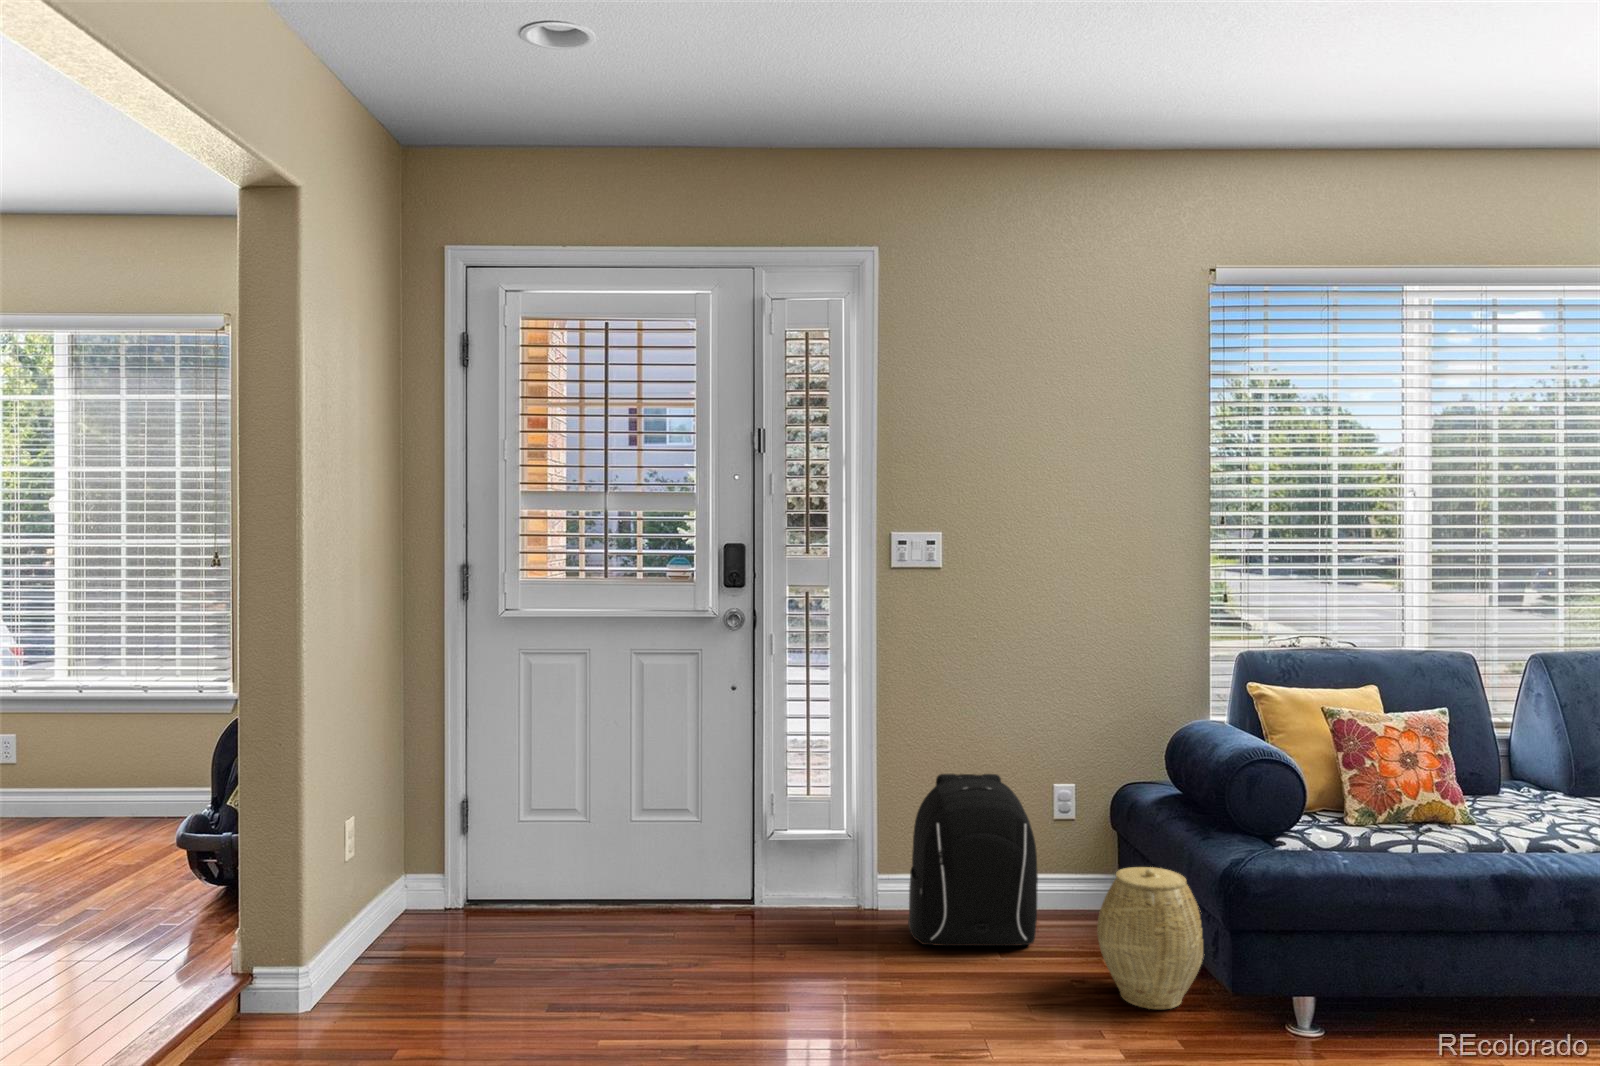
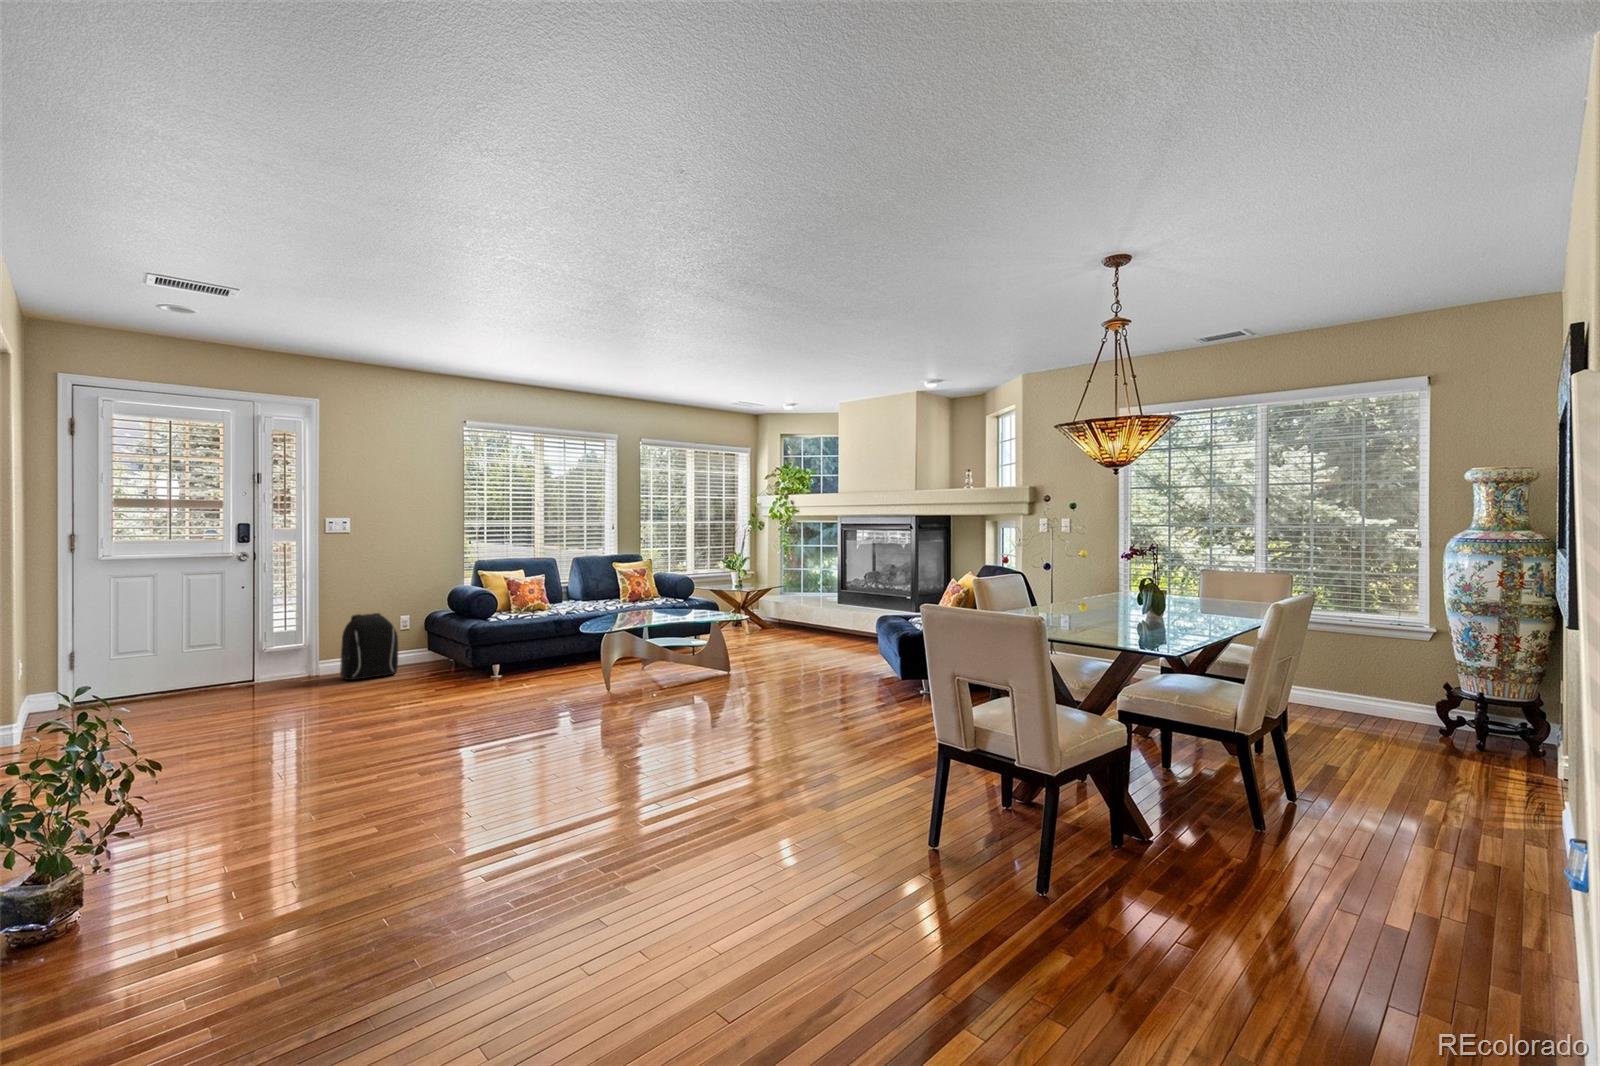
woven basket: present [1097,867,1203,1009] -> none [424,634,464,680]

